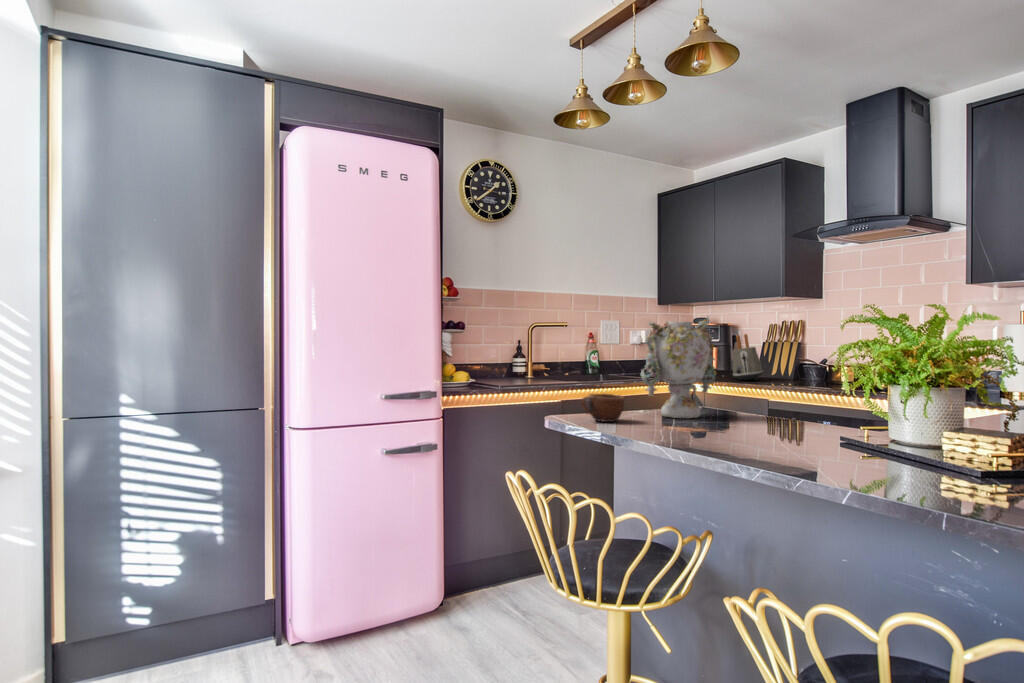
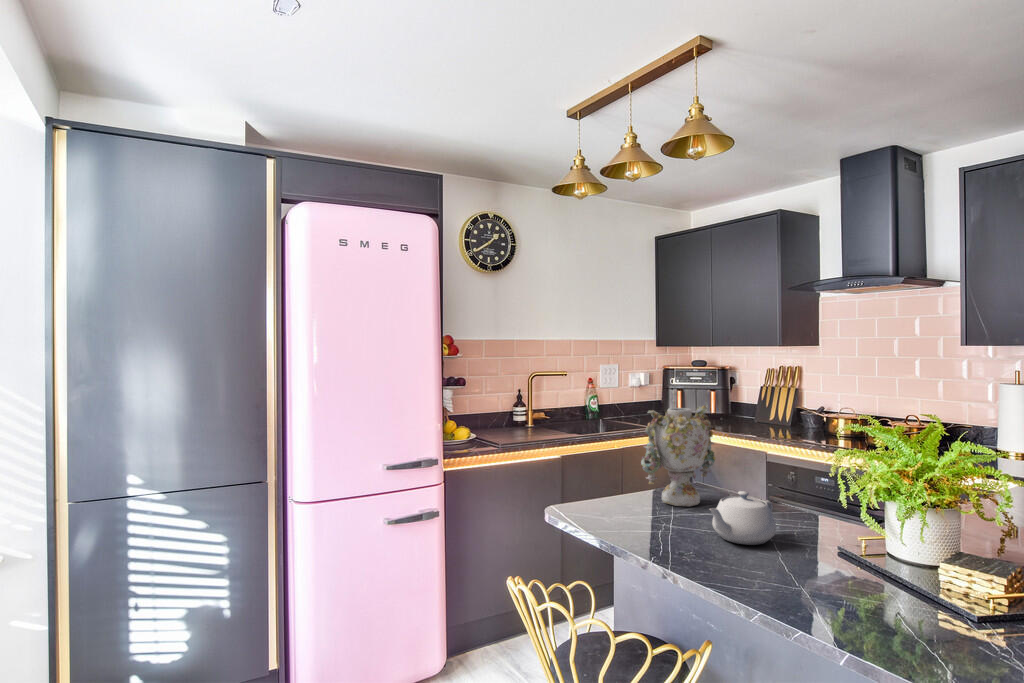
toaster: present [732,334,763,381] -> none [731,380,761,428]
teapot: none [709,387,777,438] -> present [710,491,776,545]
mug: present [581,394,624,422] -> none [583,483,625,515]

